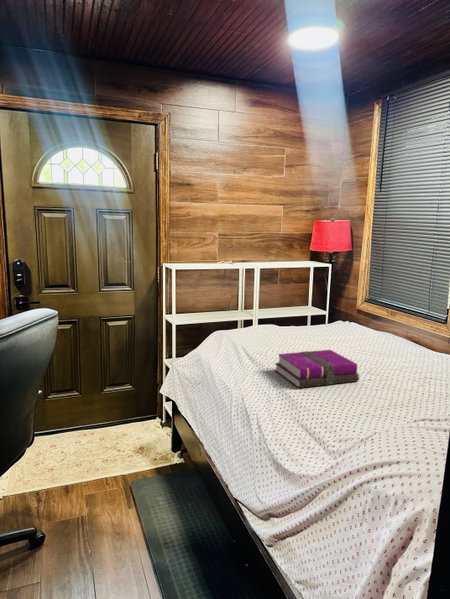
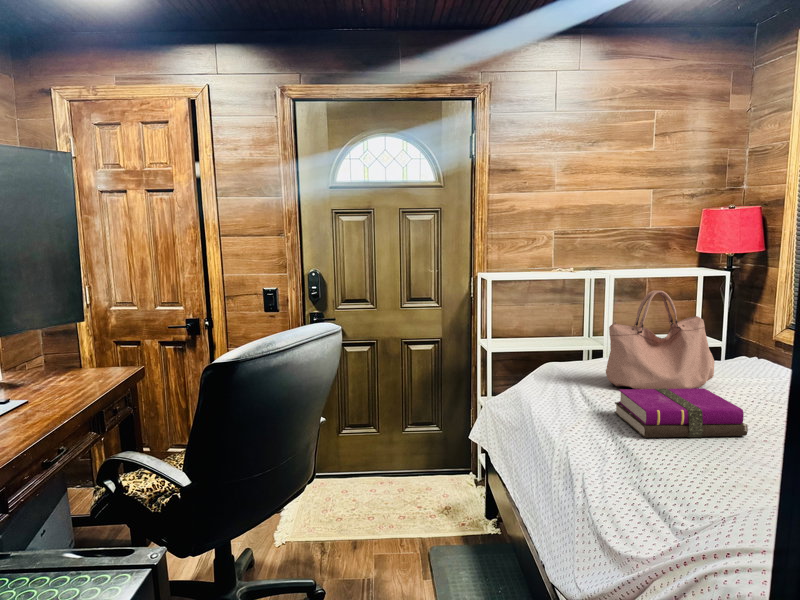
handbag: none [263,281,331,351] -> present [606,290,715,389]

